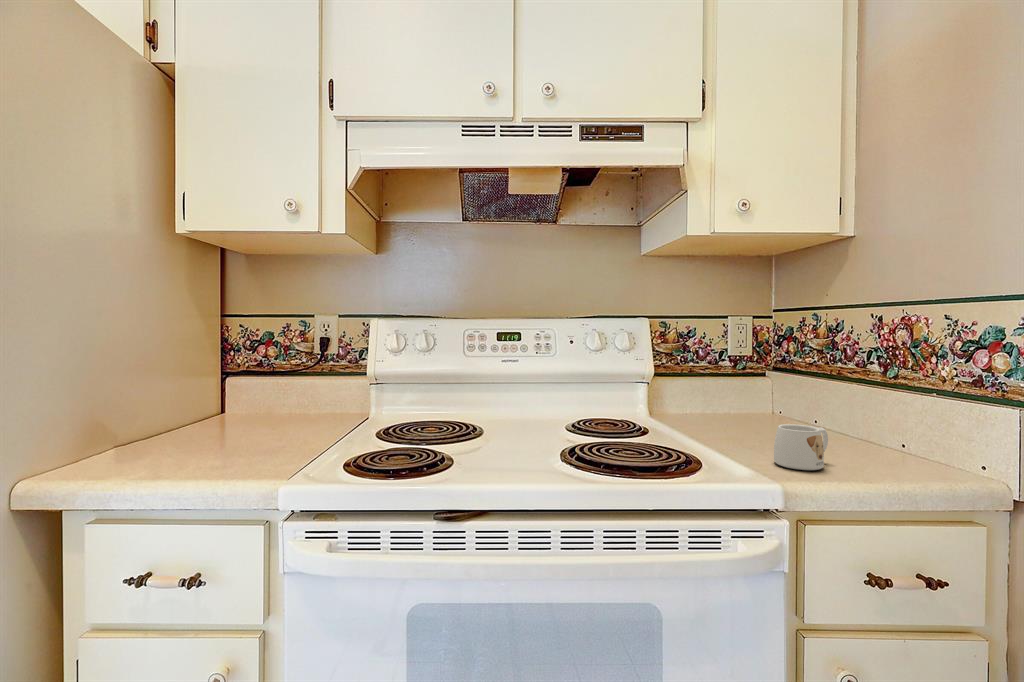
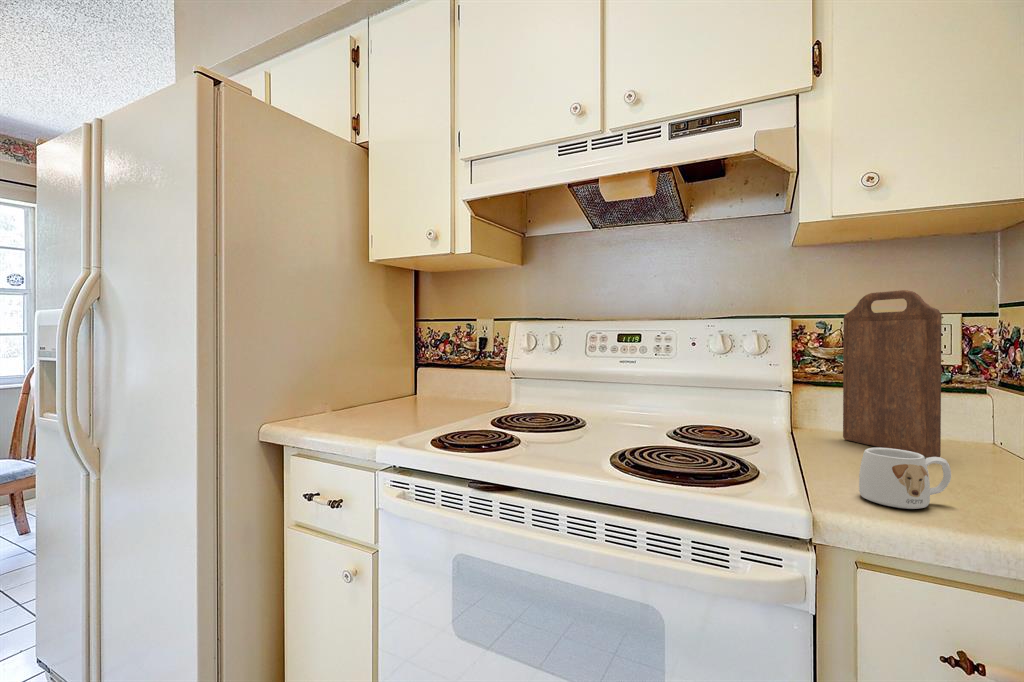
cutting board: none [692,298,769,428] -> present [843,290,942,458]

